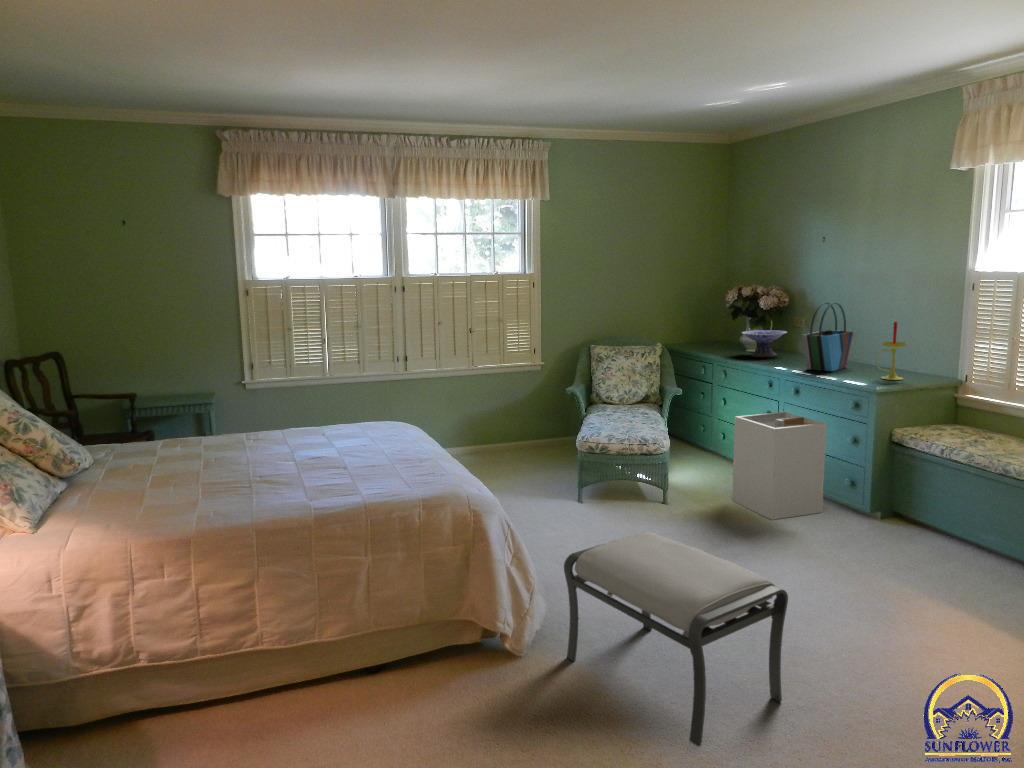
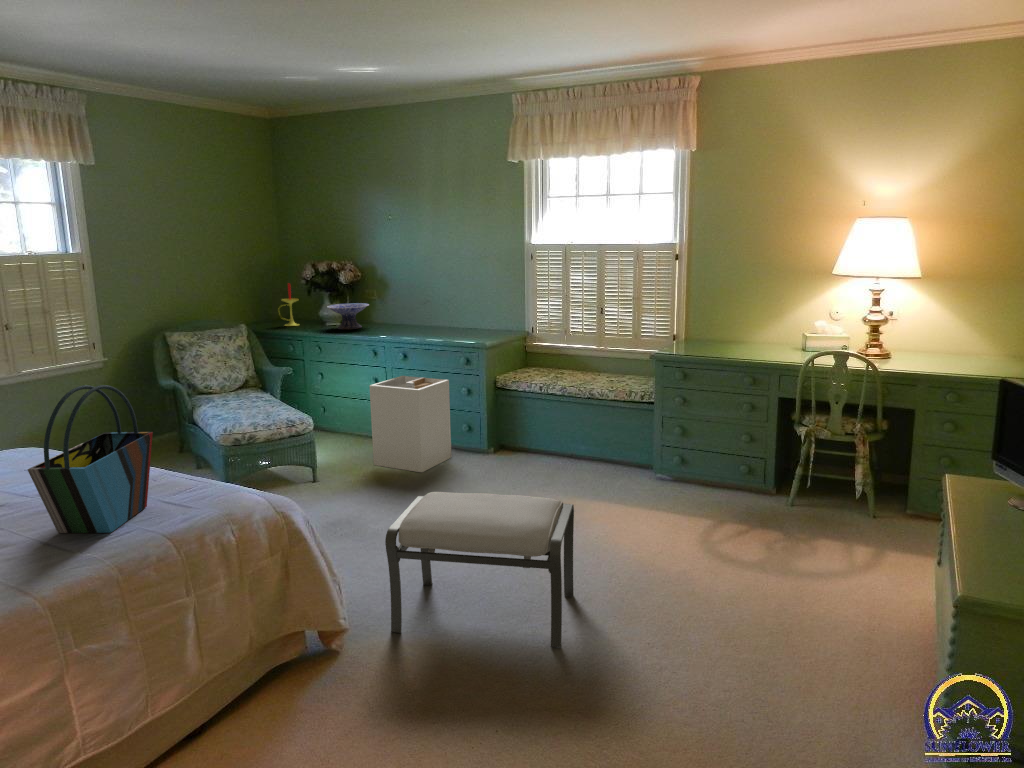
tote bag: present [802,302,853,371] -> present [28,385,153,533]
candle: present [875,322,907,380] -> present [282,283,298,326]

